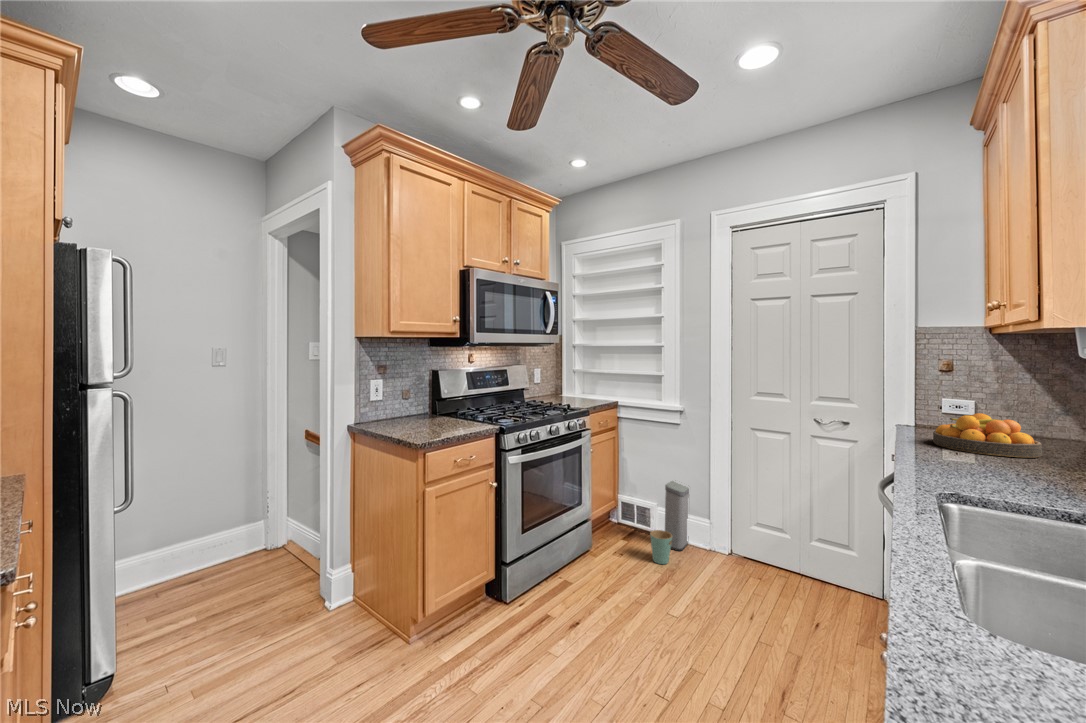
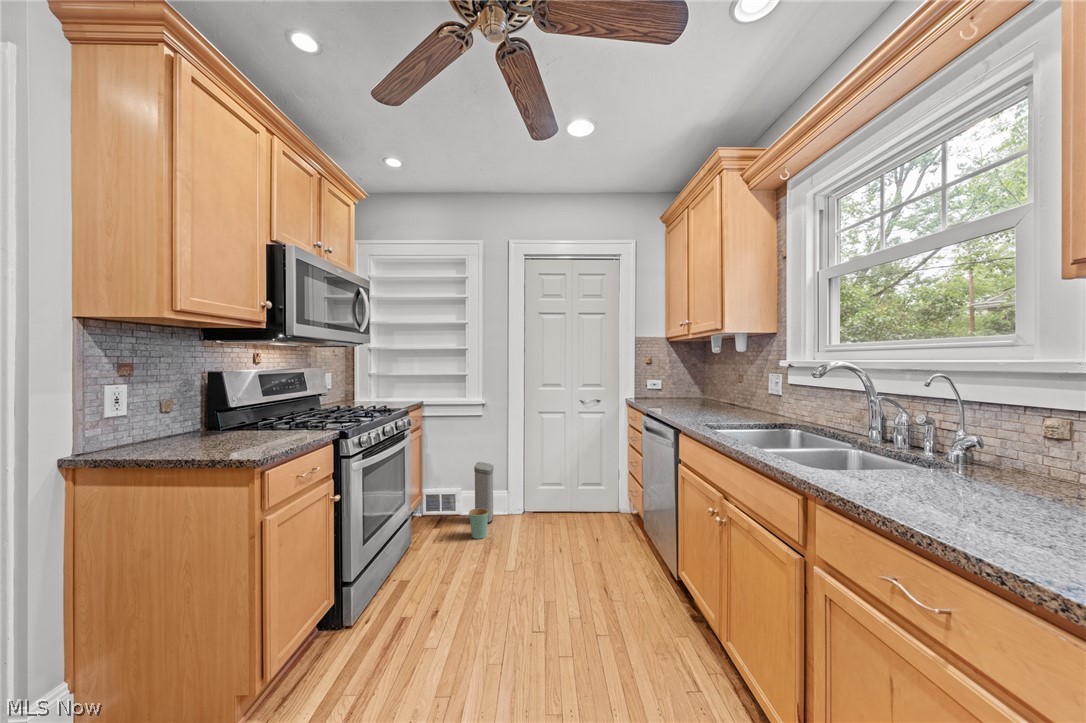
fruit bowl: present [933,413,1042,458] -> none [652,381,701,405]

